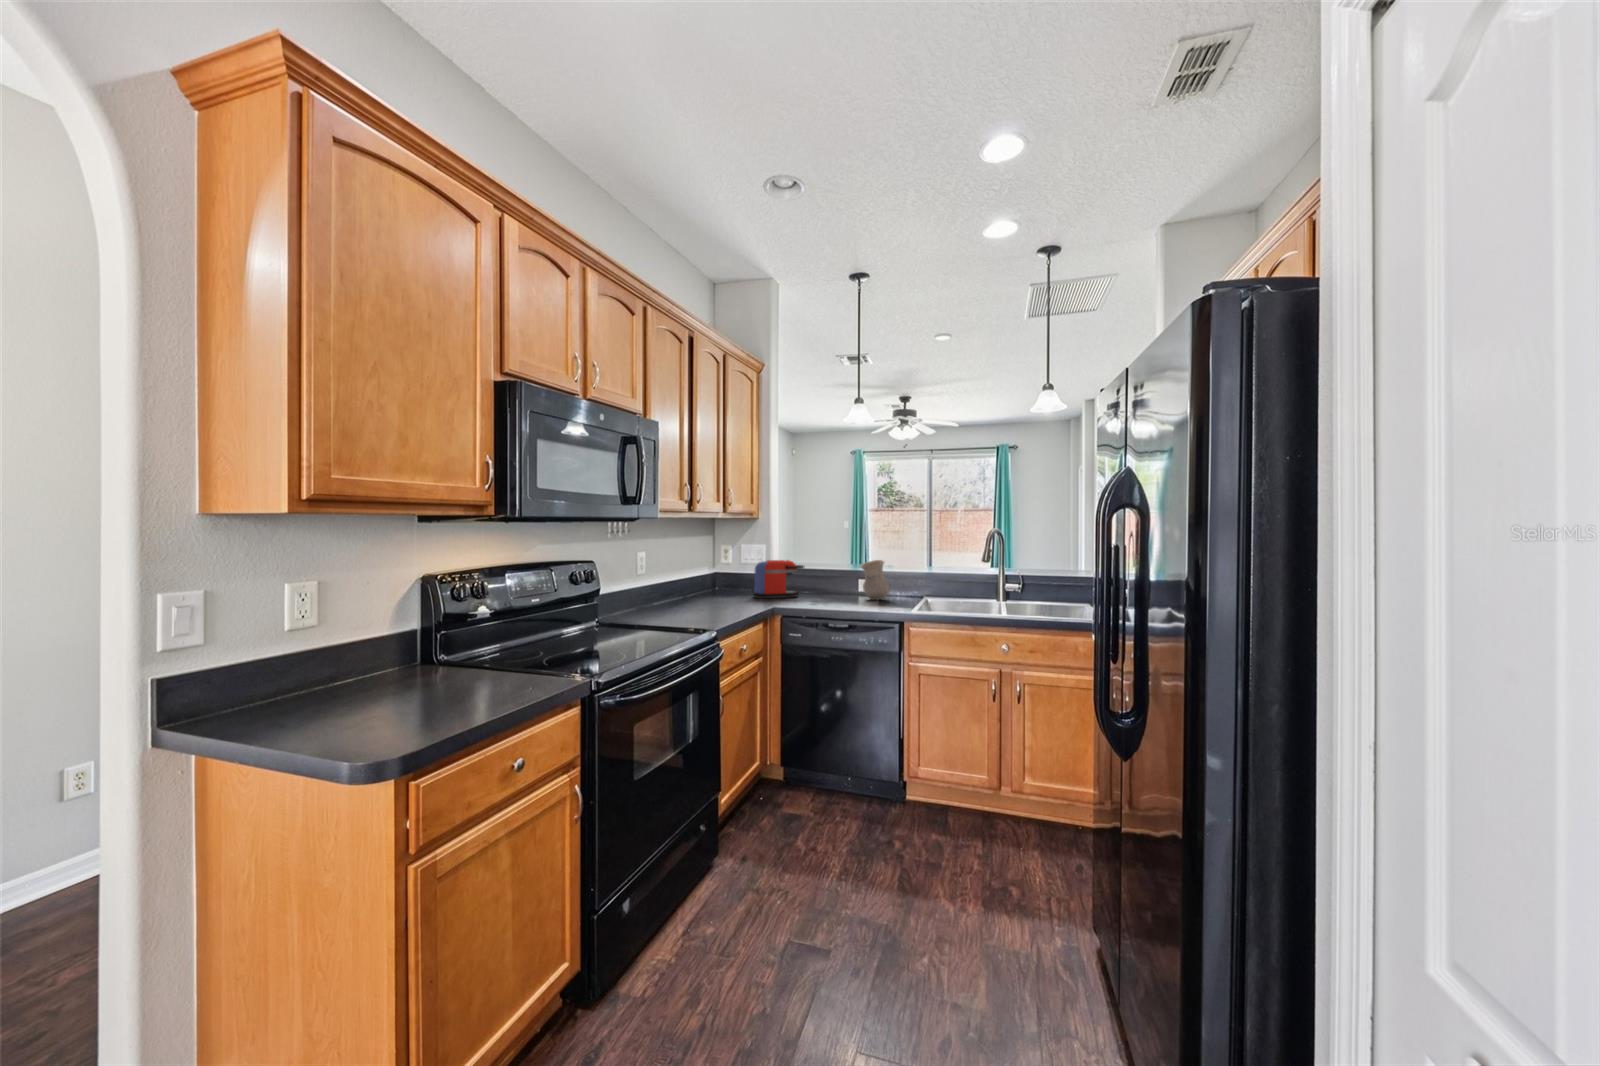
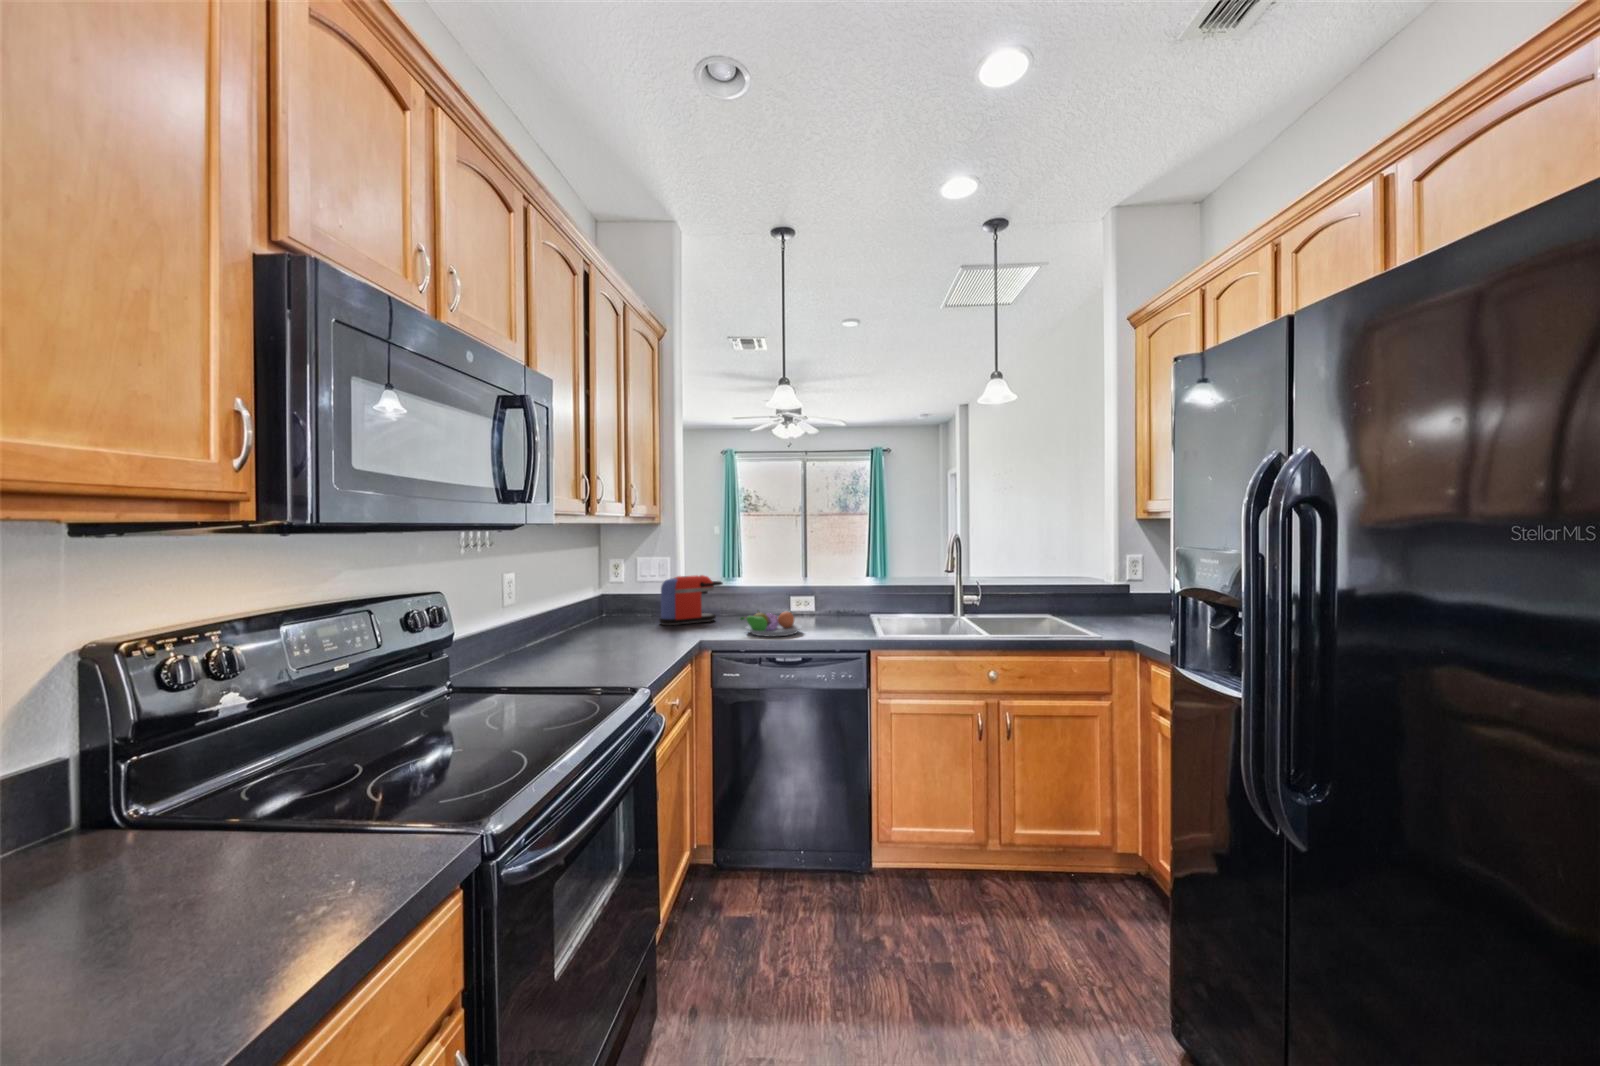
vase: present [860,560,889,600] -> none [792,572,826,620]
fruit bowl: none [808,587,858,609] -> present [740,612,802,636]

